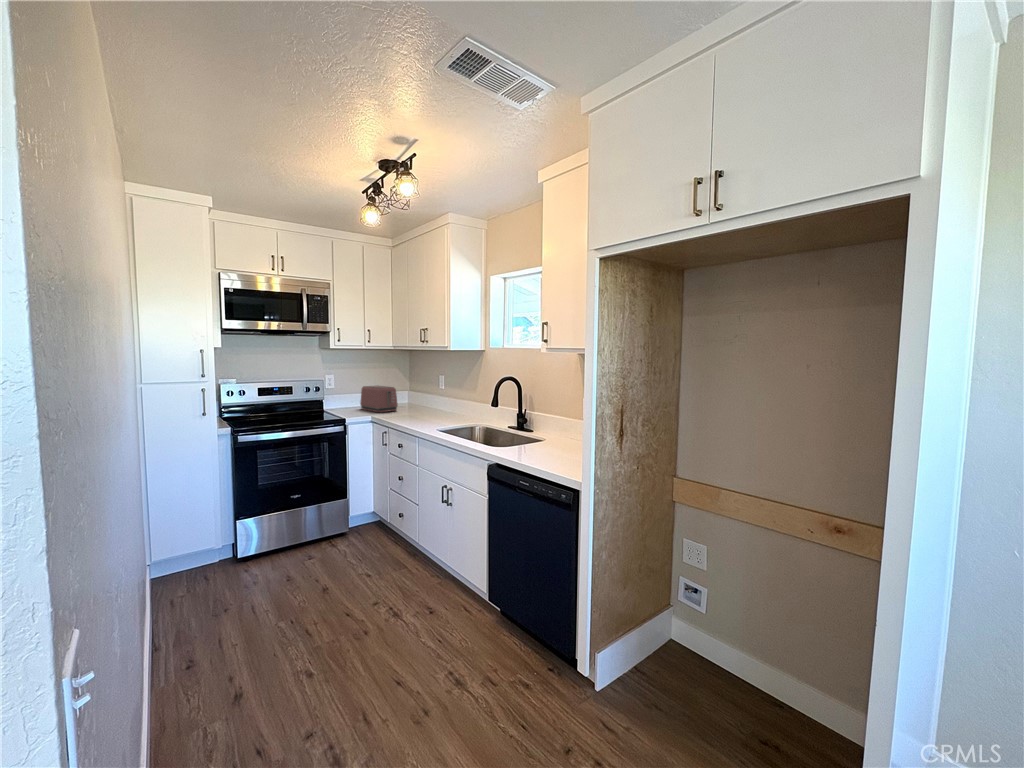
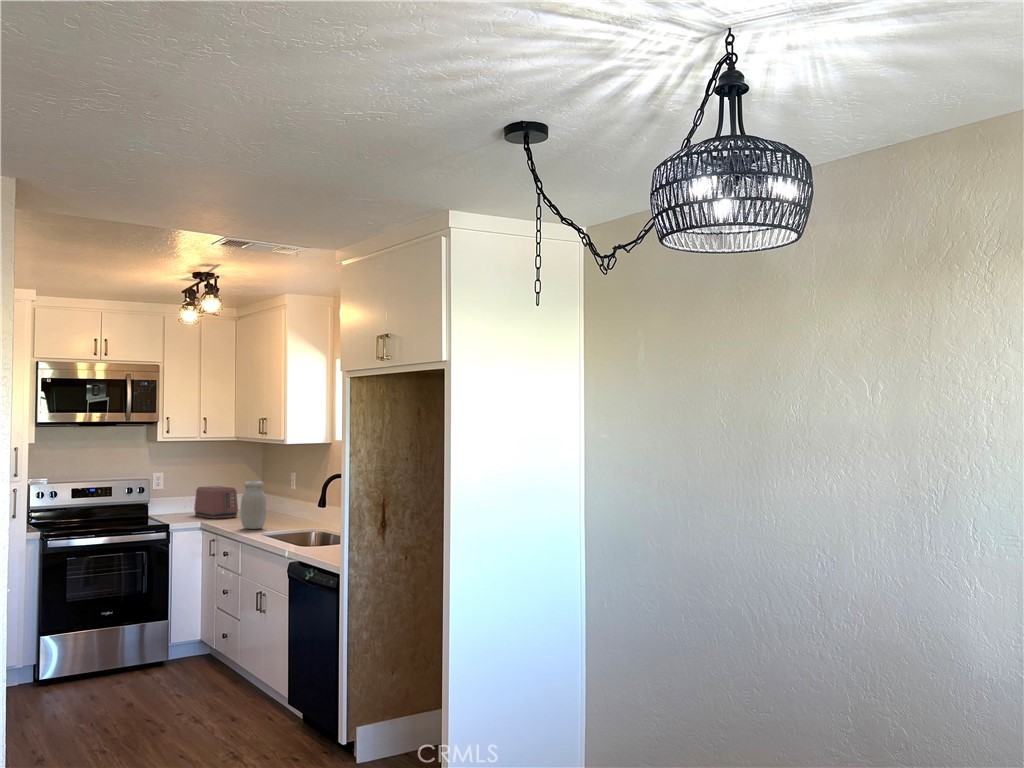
jar: none [410,382,432,424] -> present [241,481,266,529]

